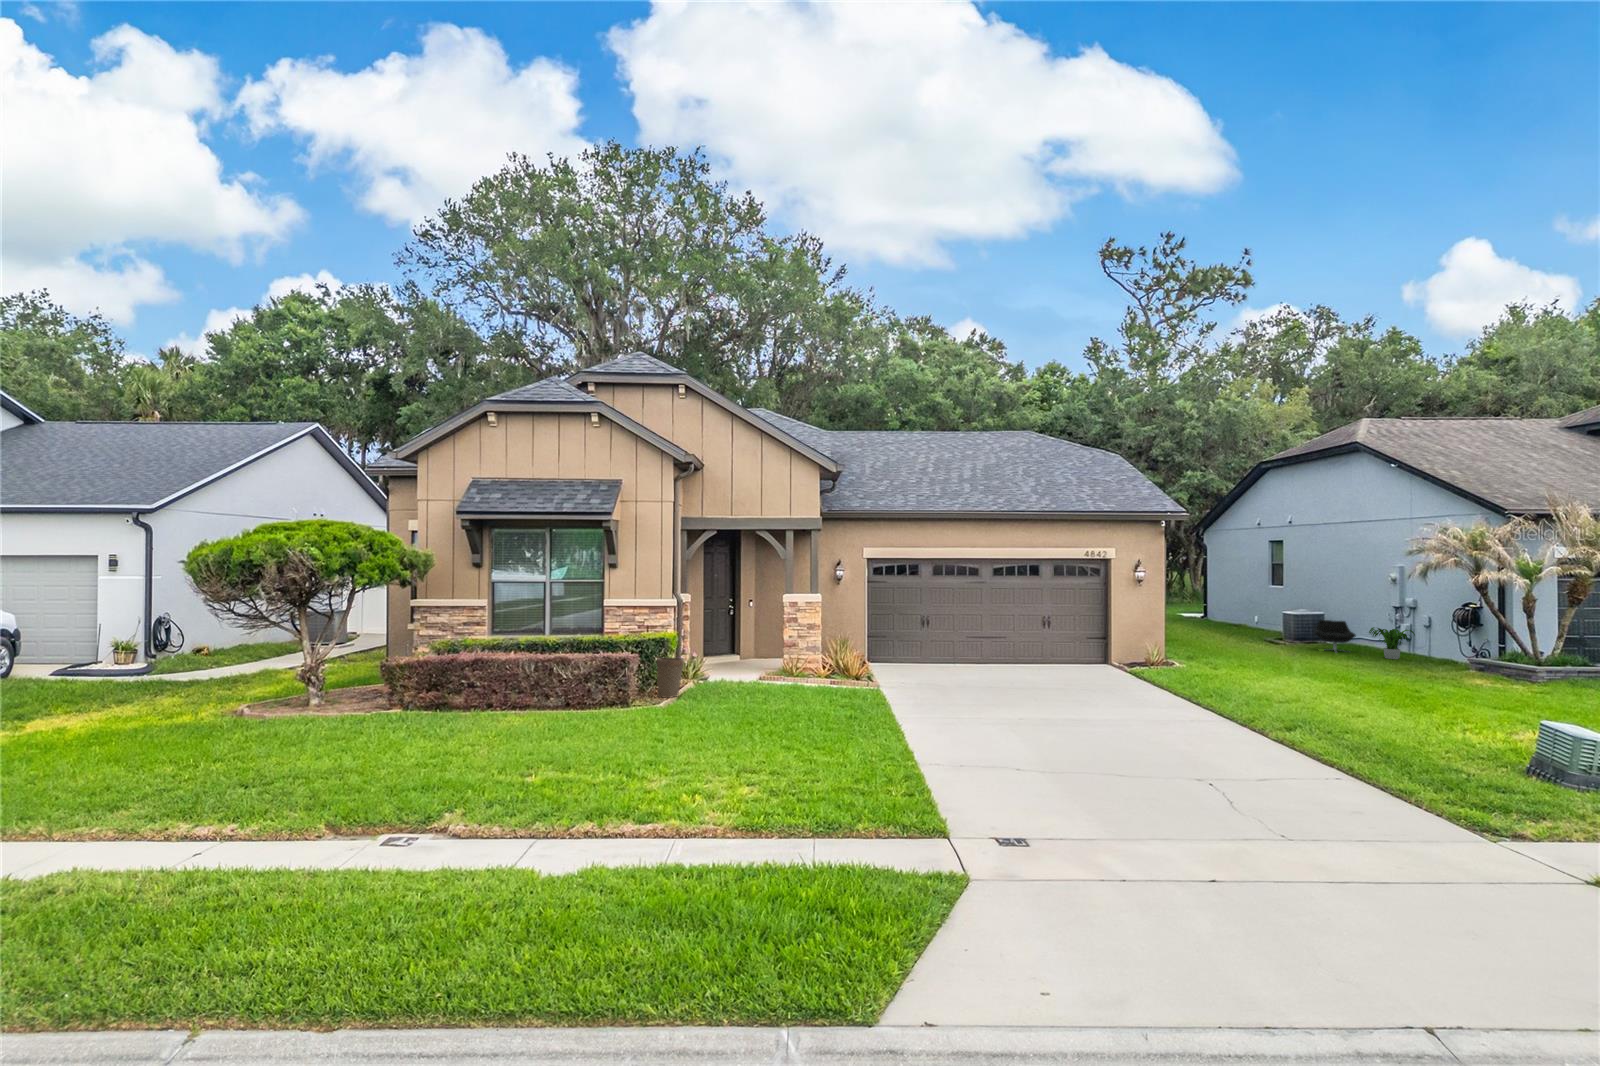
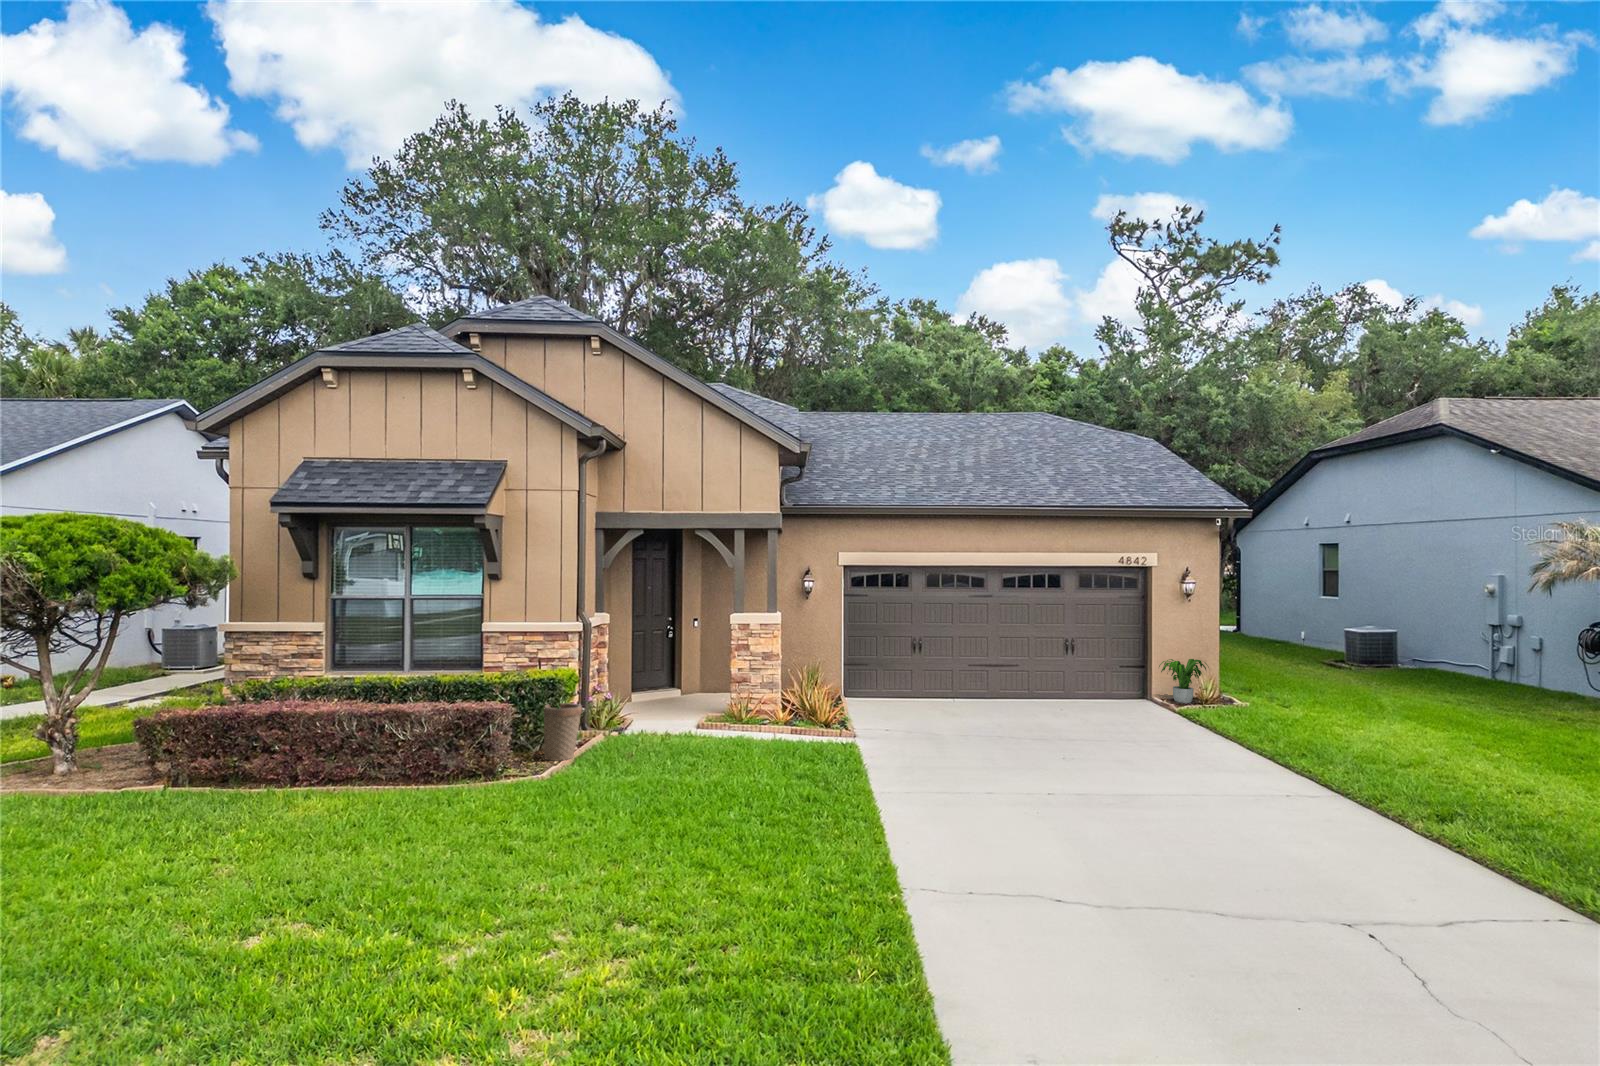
lounge chair: present [1315,620,1356,652] -> none [1387,639,1441,680]
potted plant: present [1369,627,1415,659] -> present [1159,659,1209,703]

